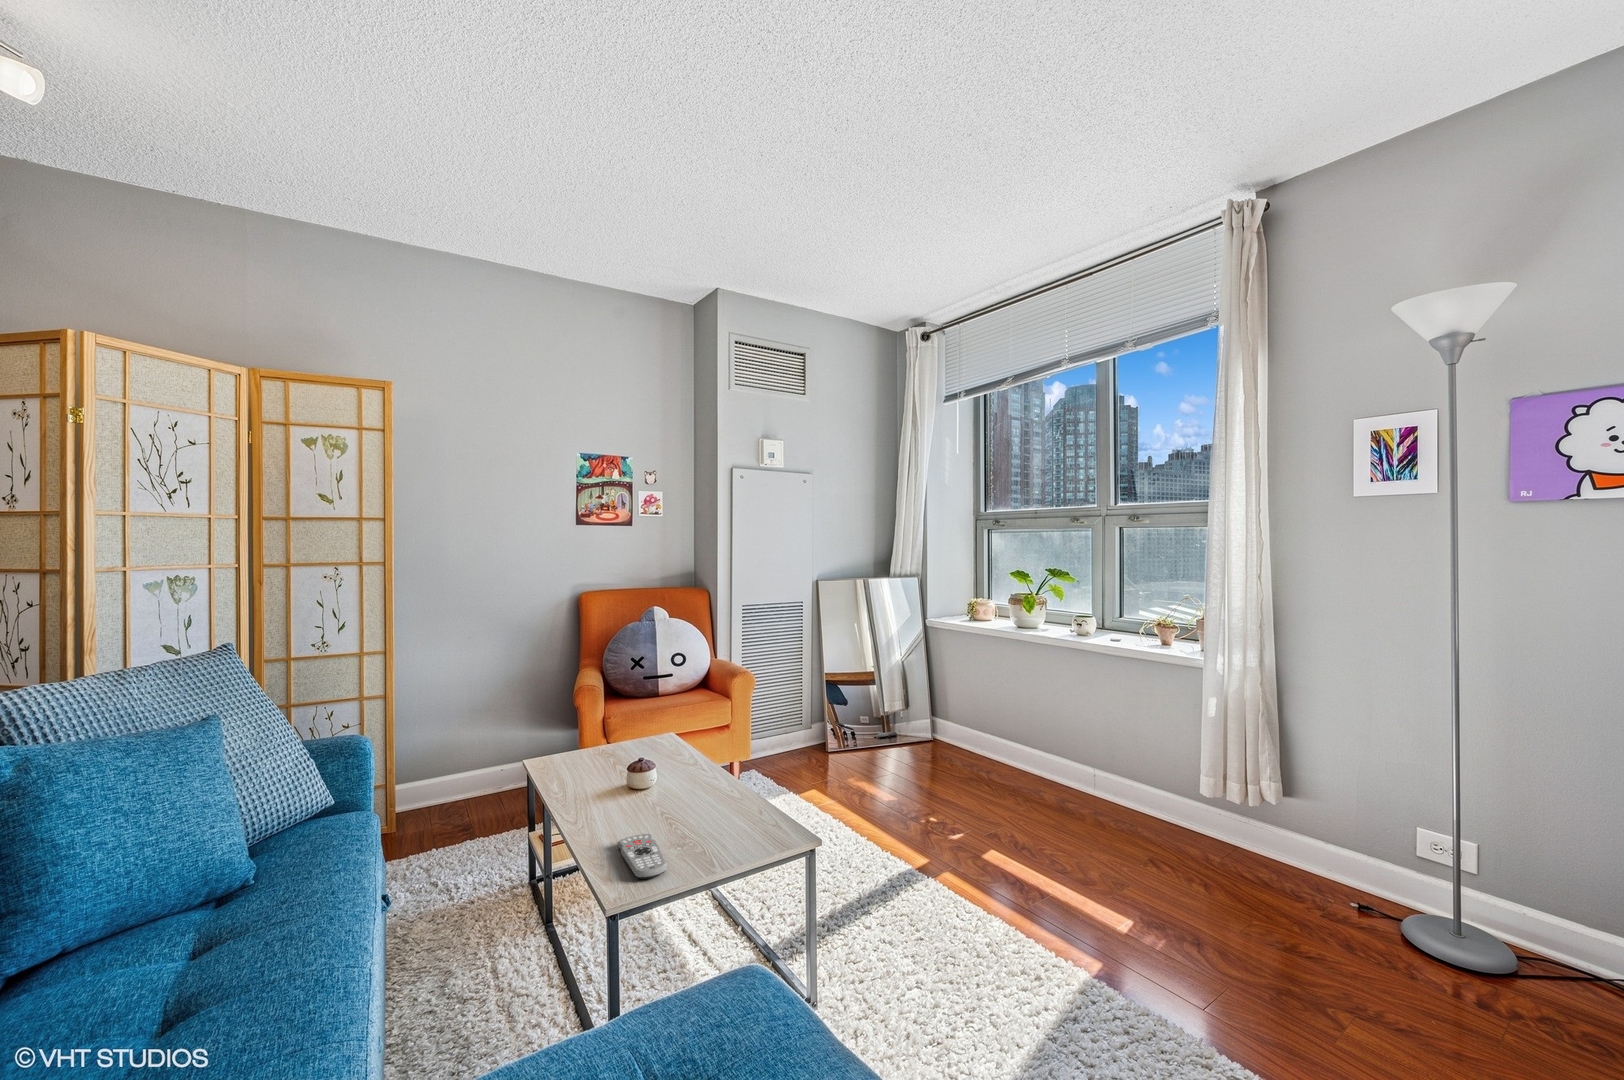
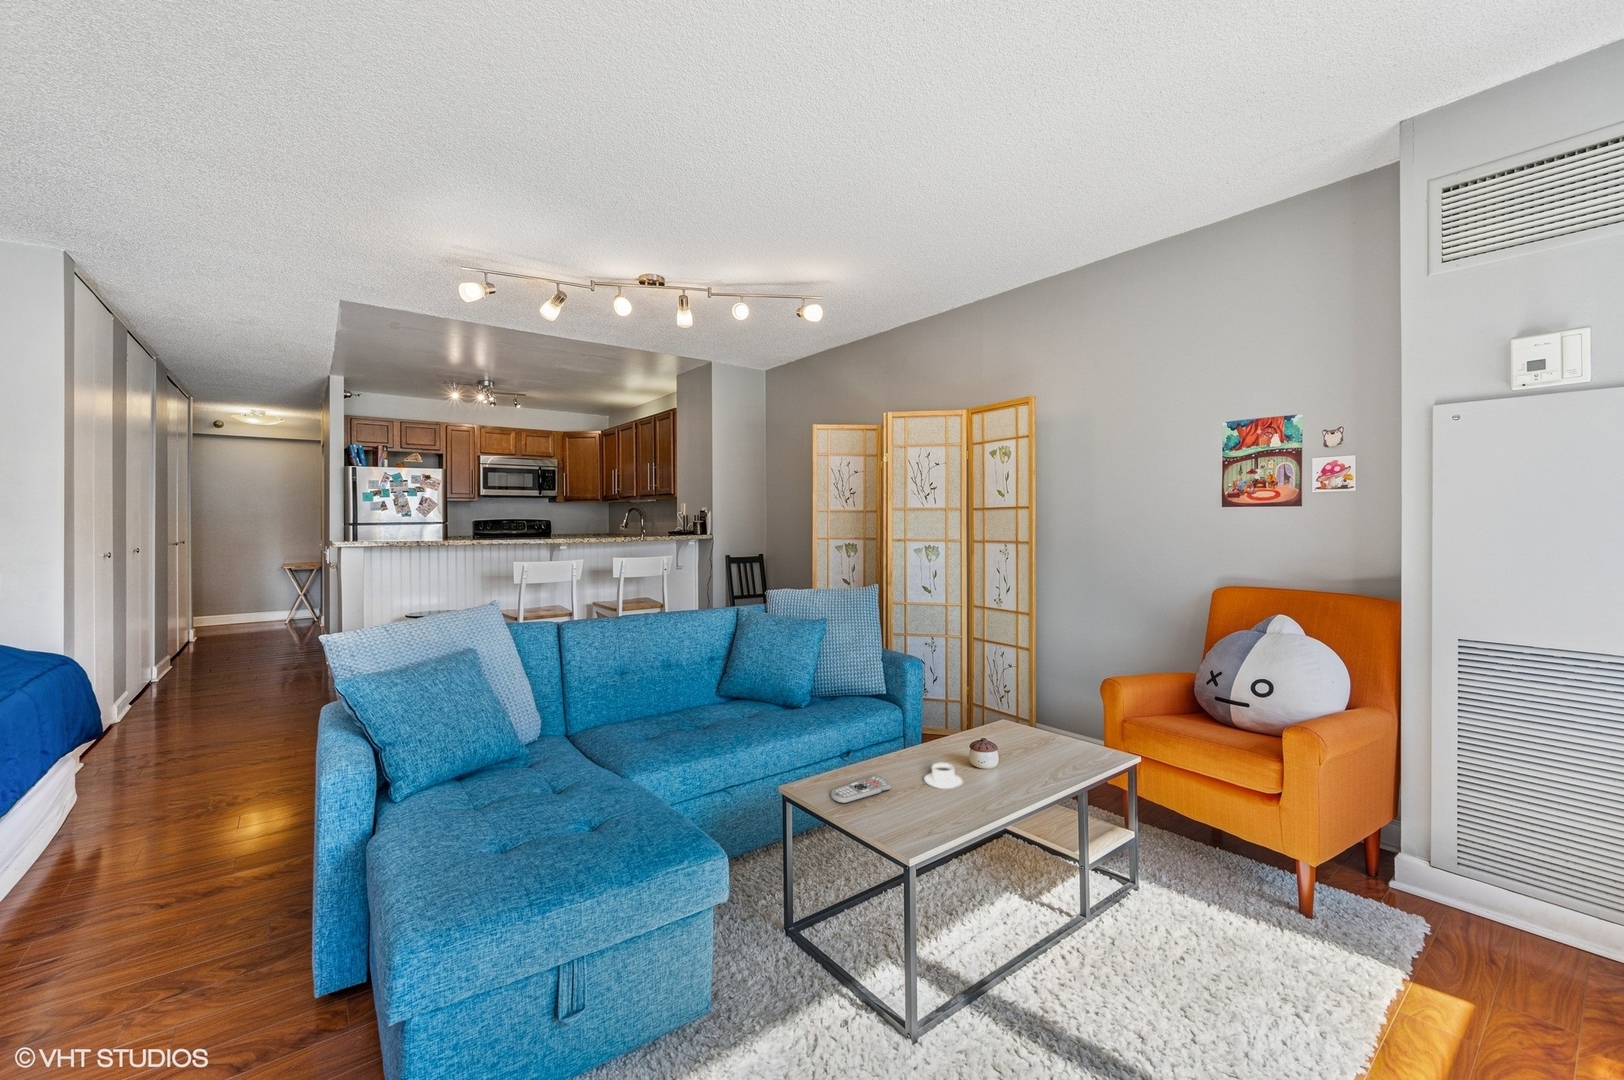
coffee cup: none [637,788,680,817] -> present [924,763,962,789]

